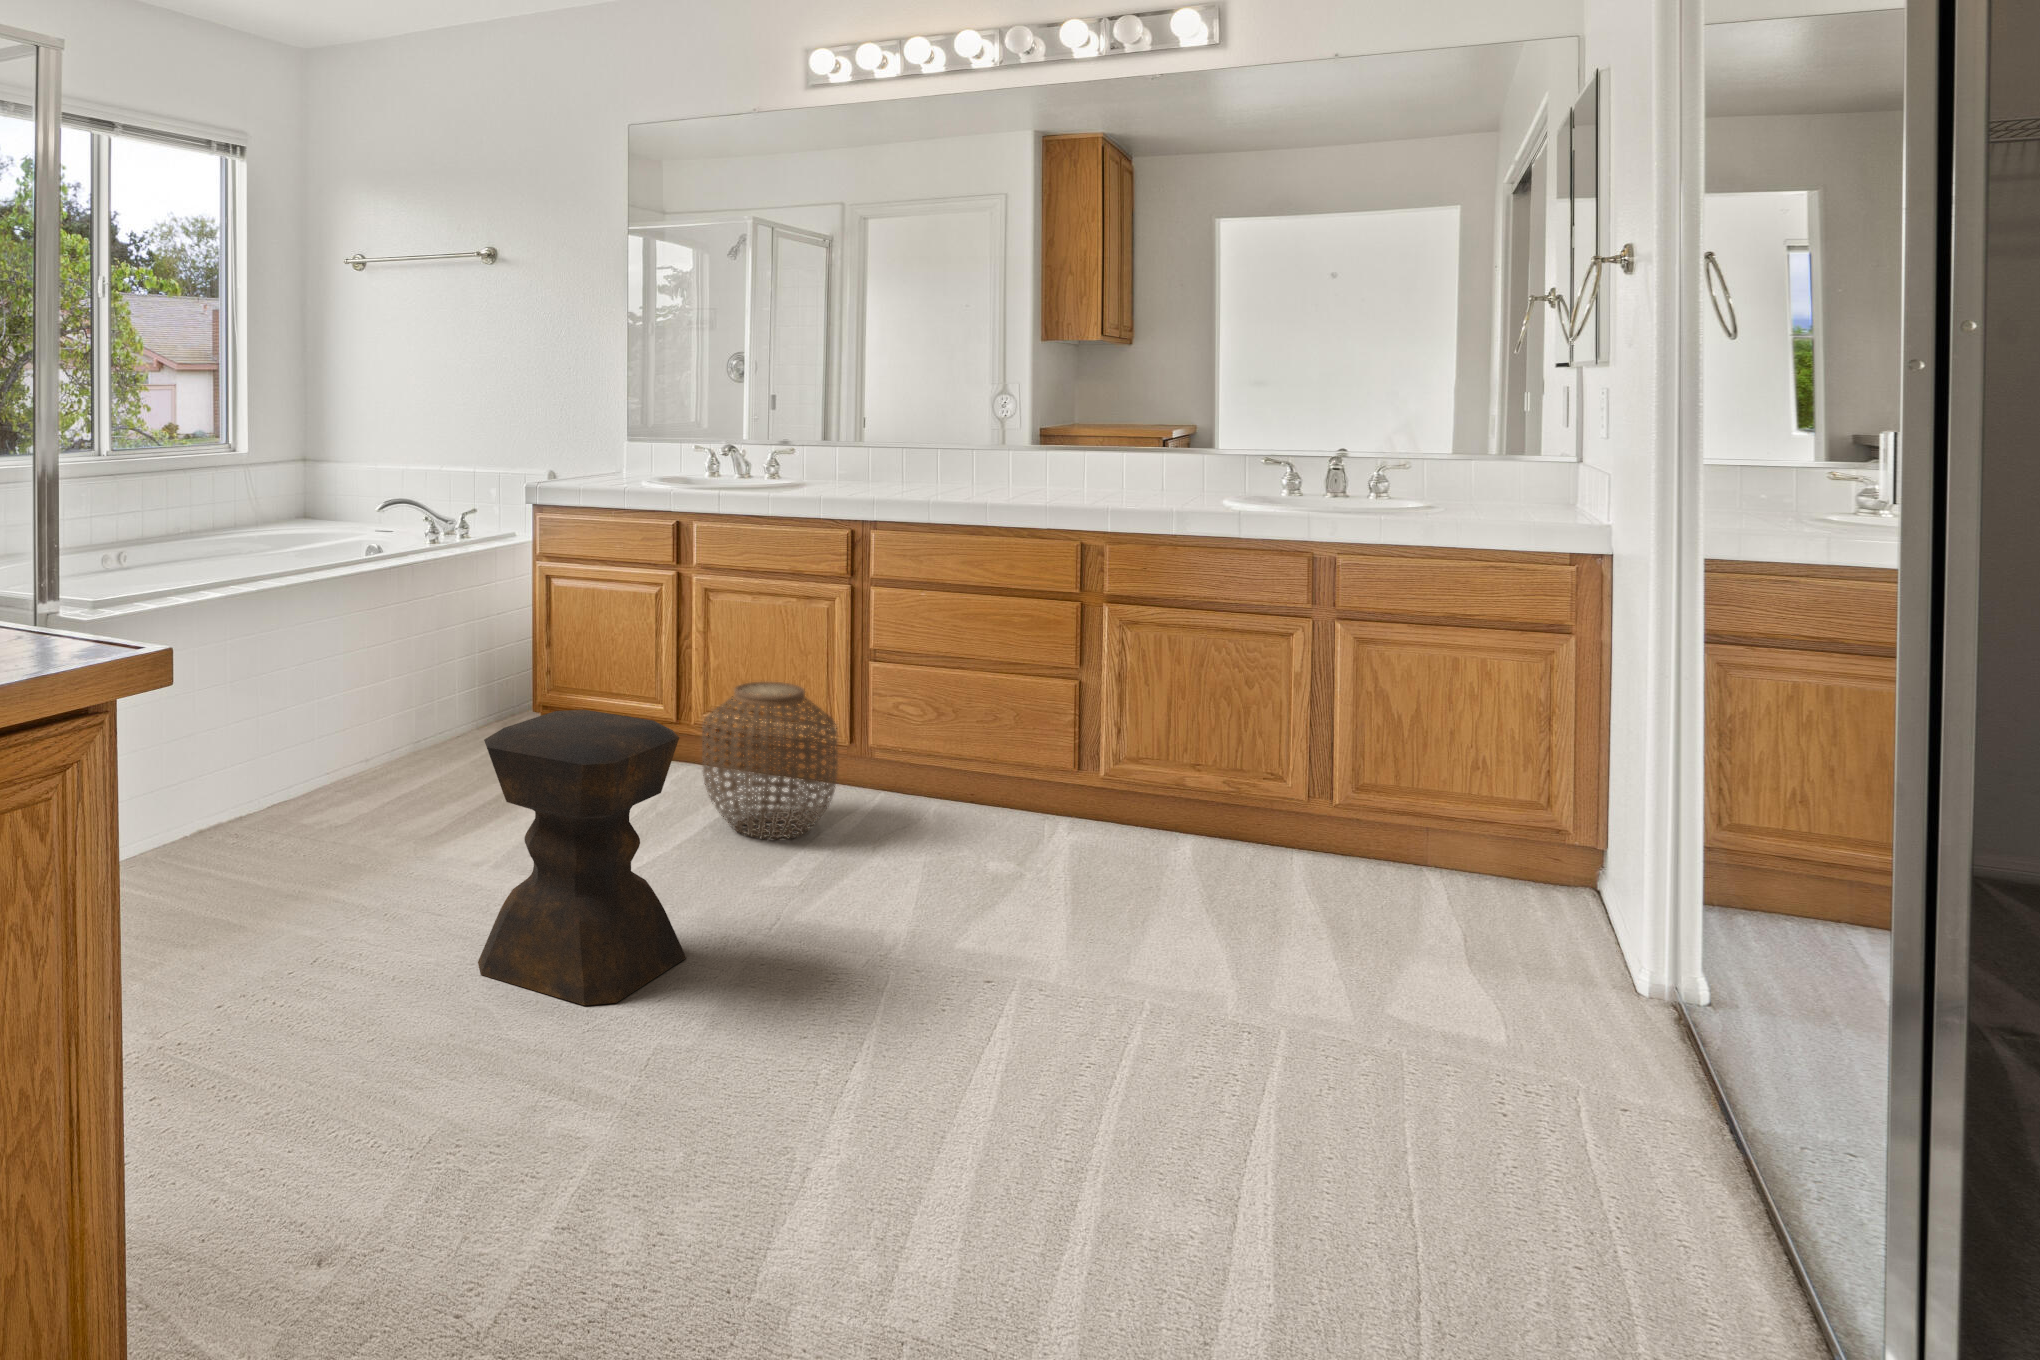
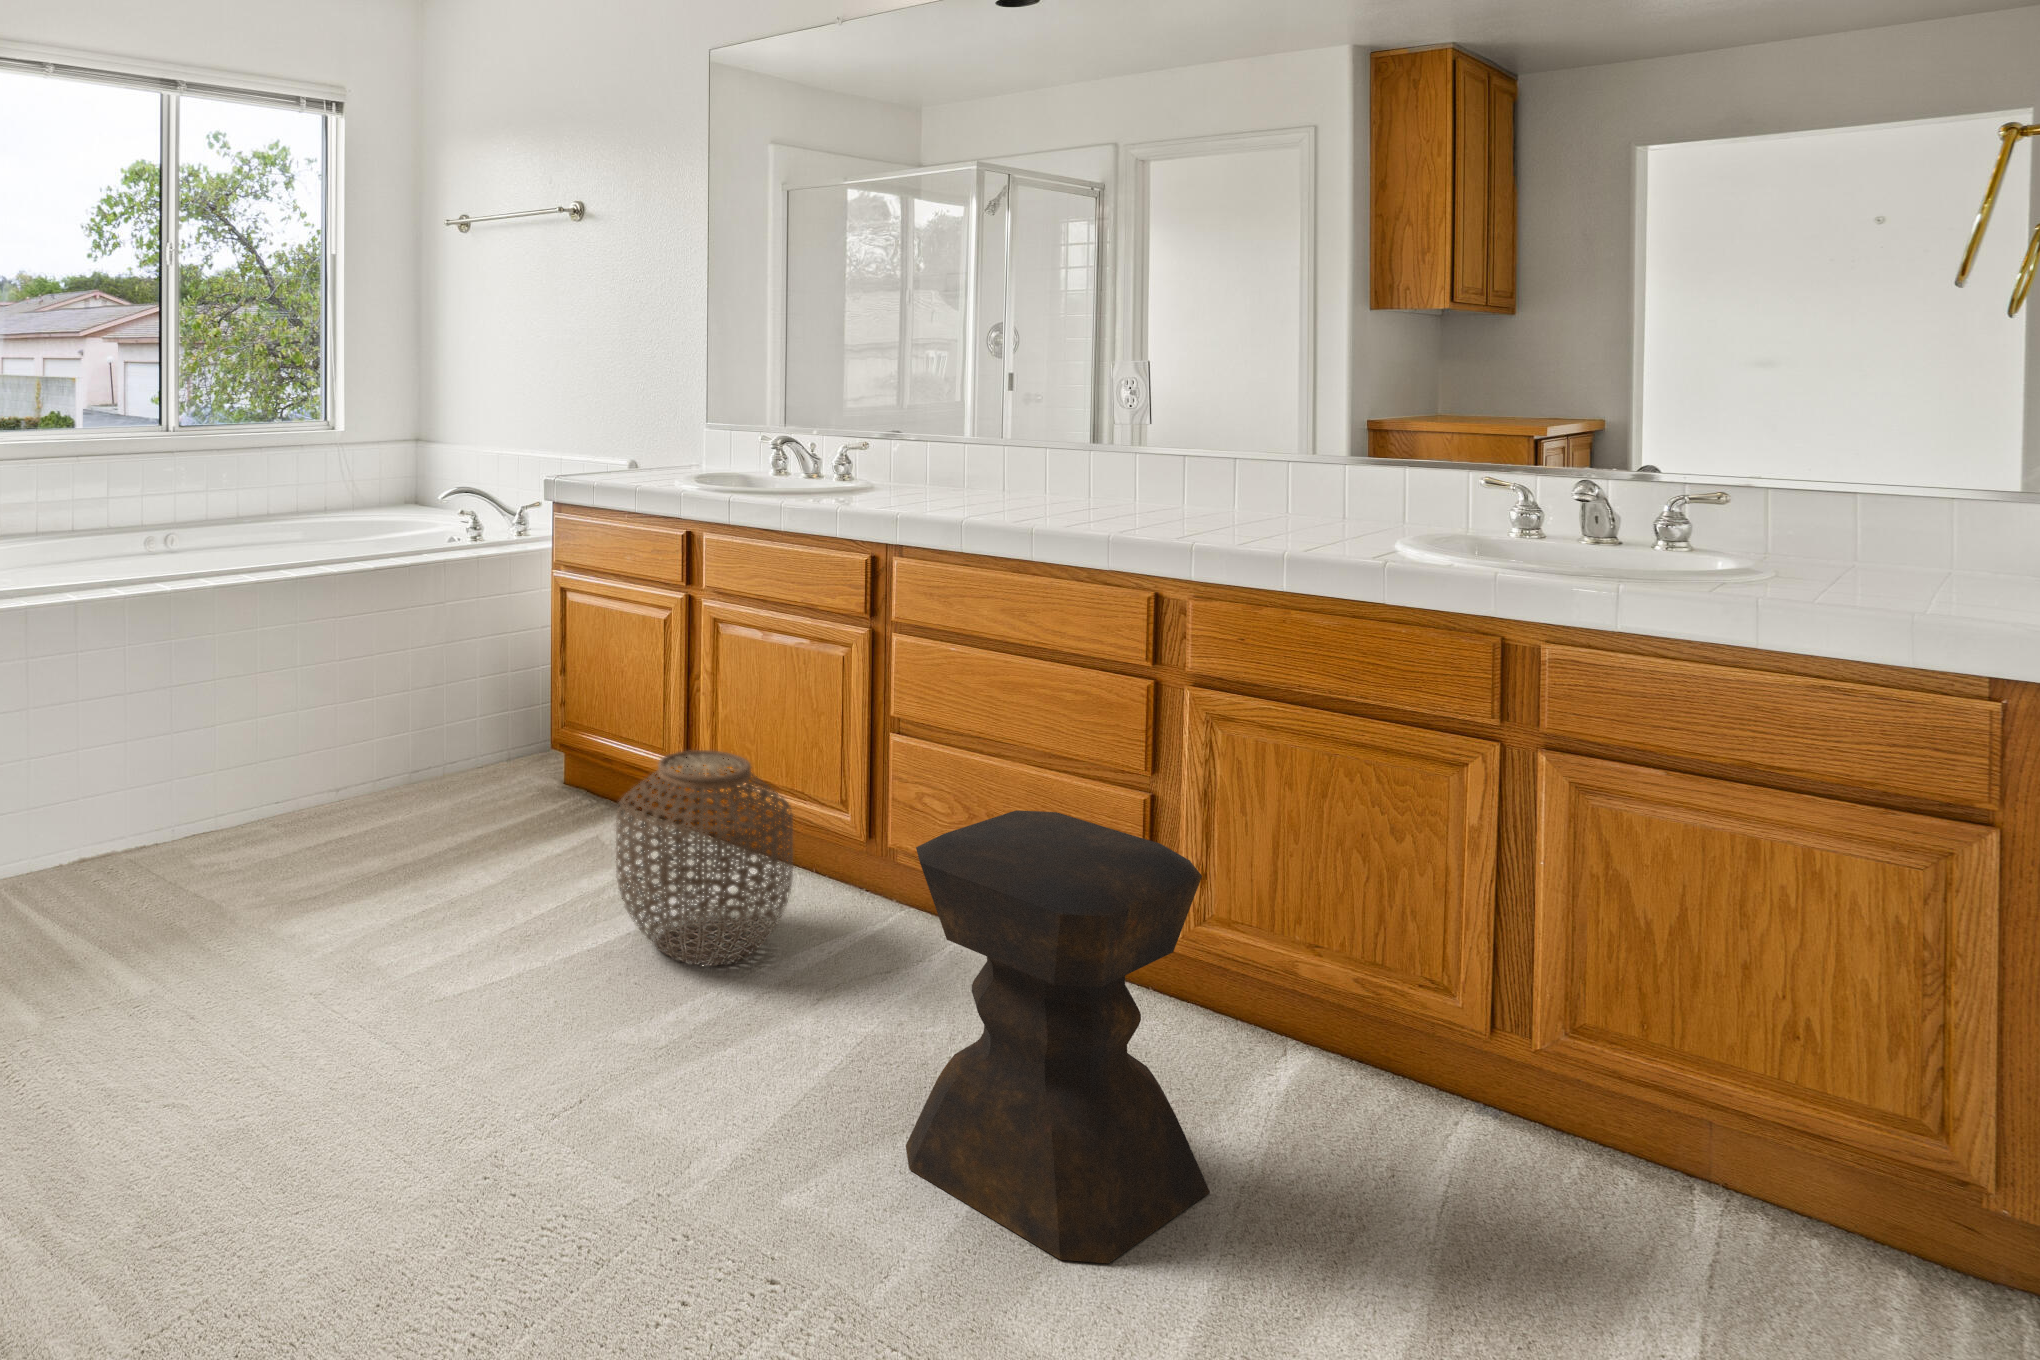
stool: present [478,710,686,1005] -> present [906,810,1210,1263]

